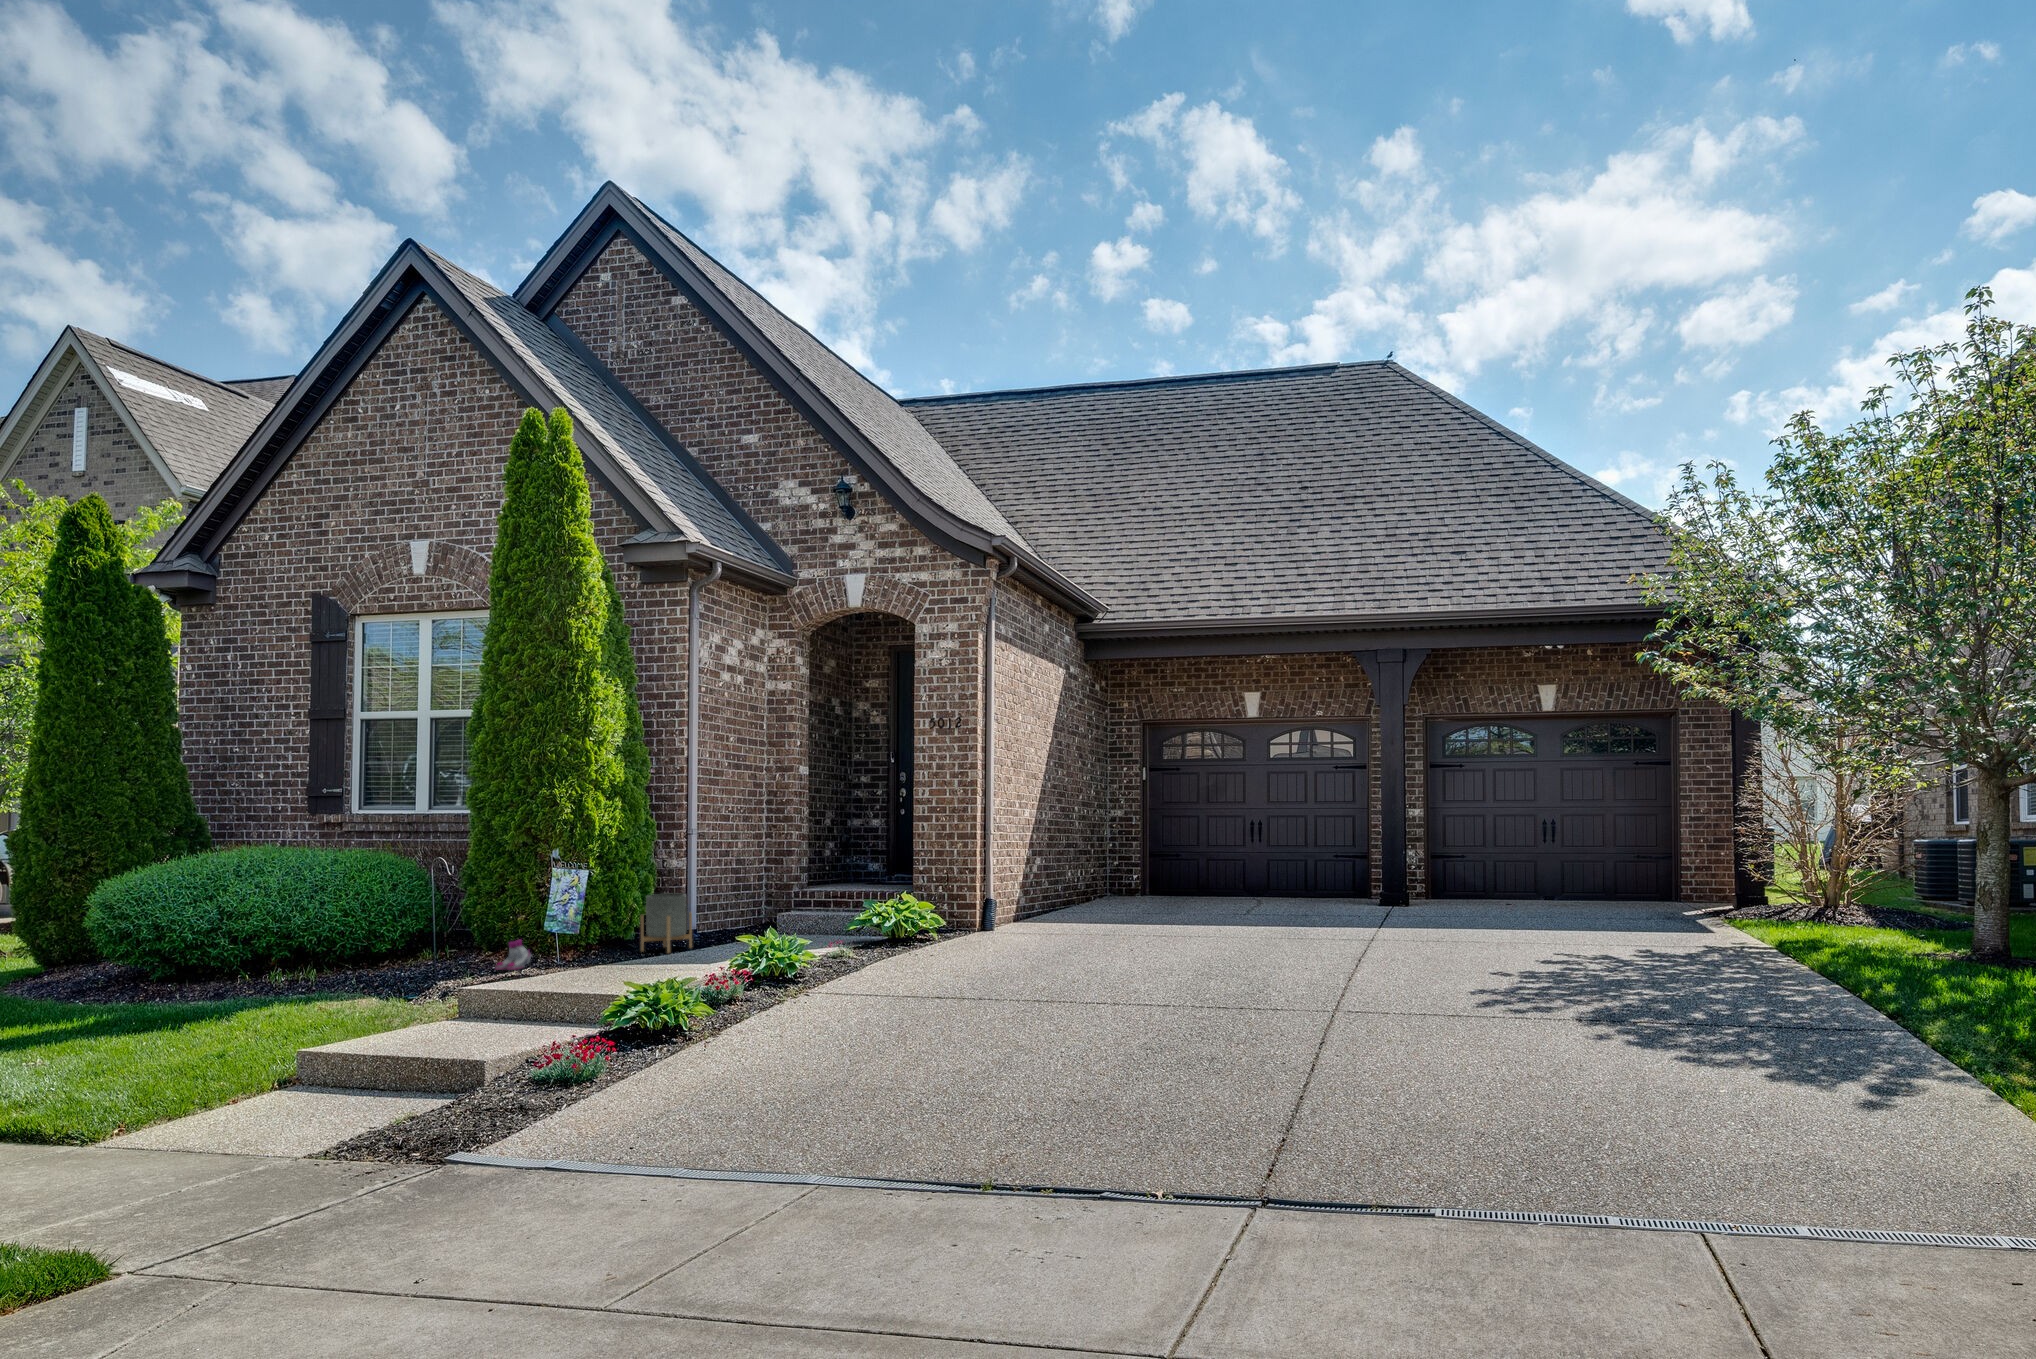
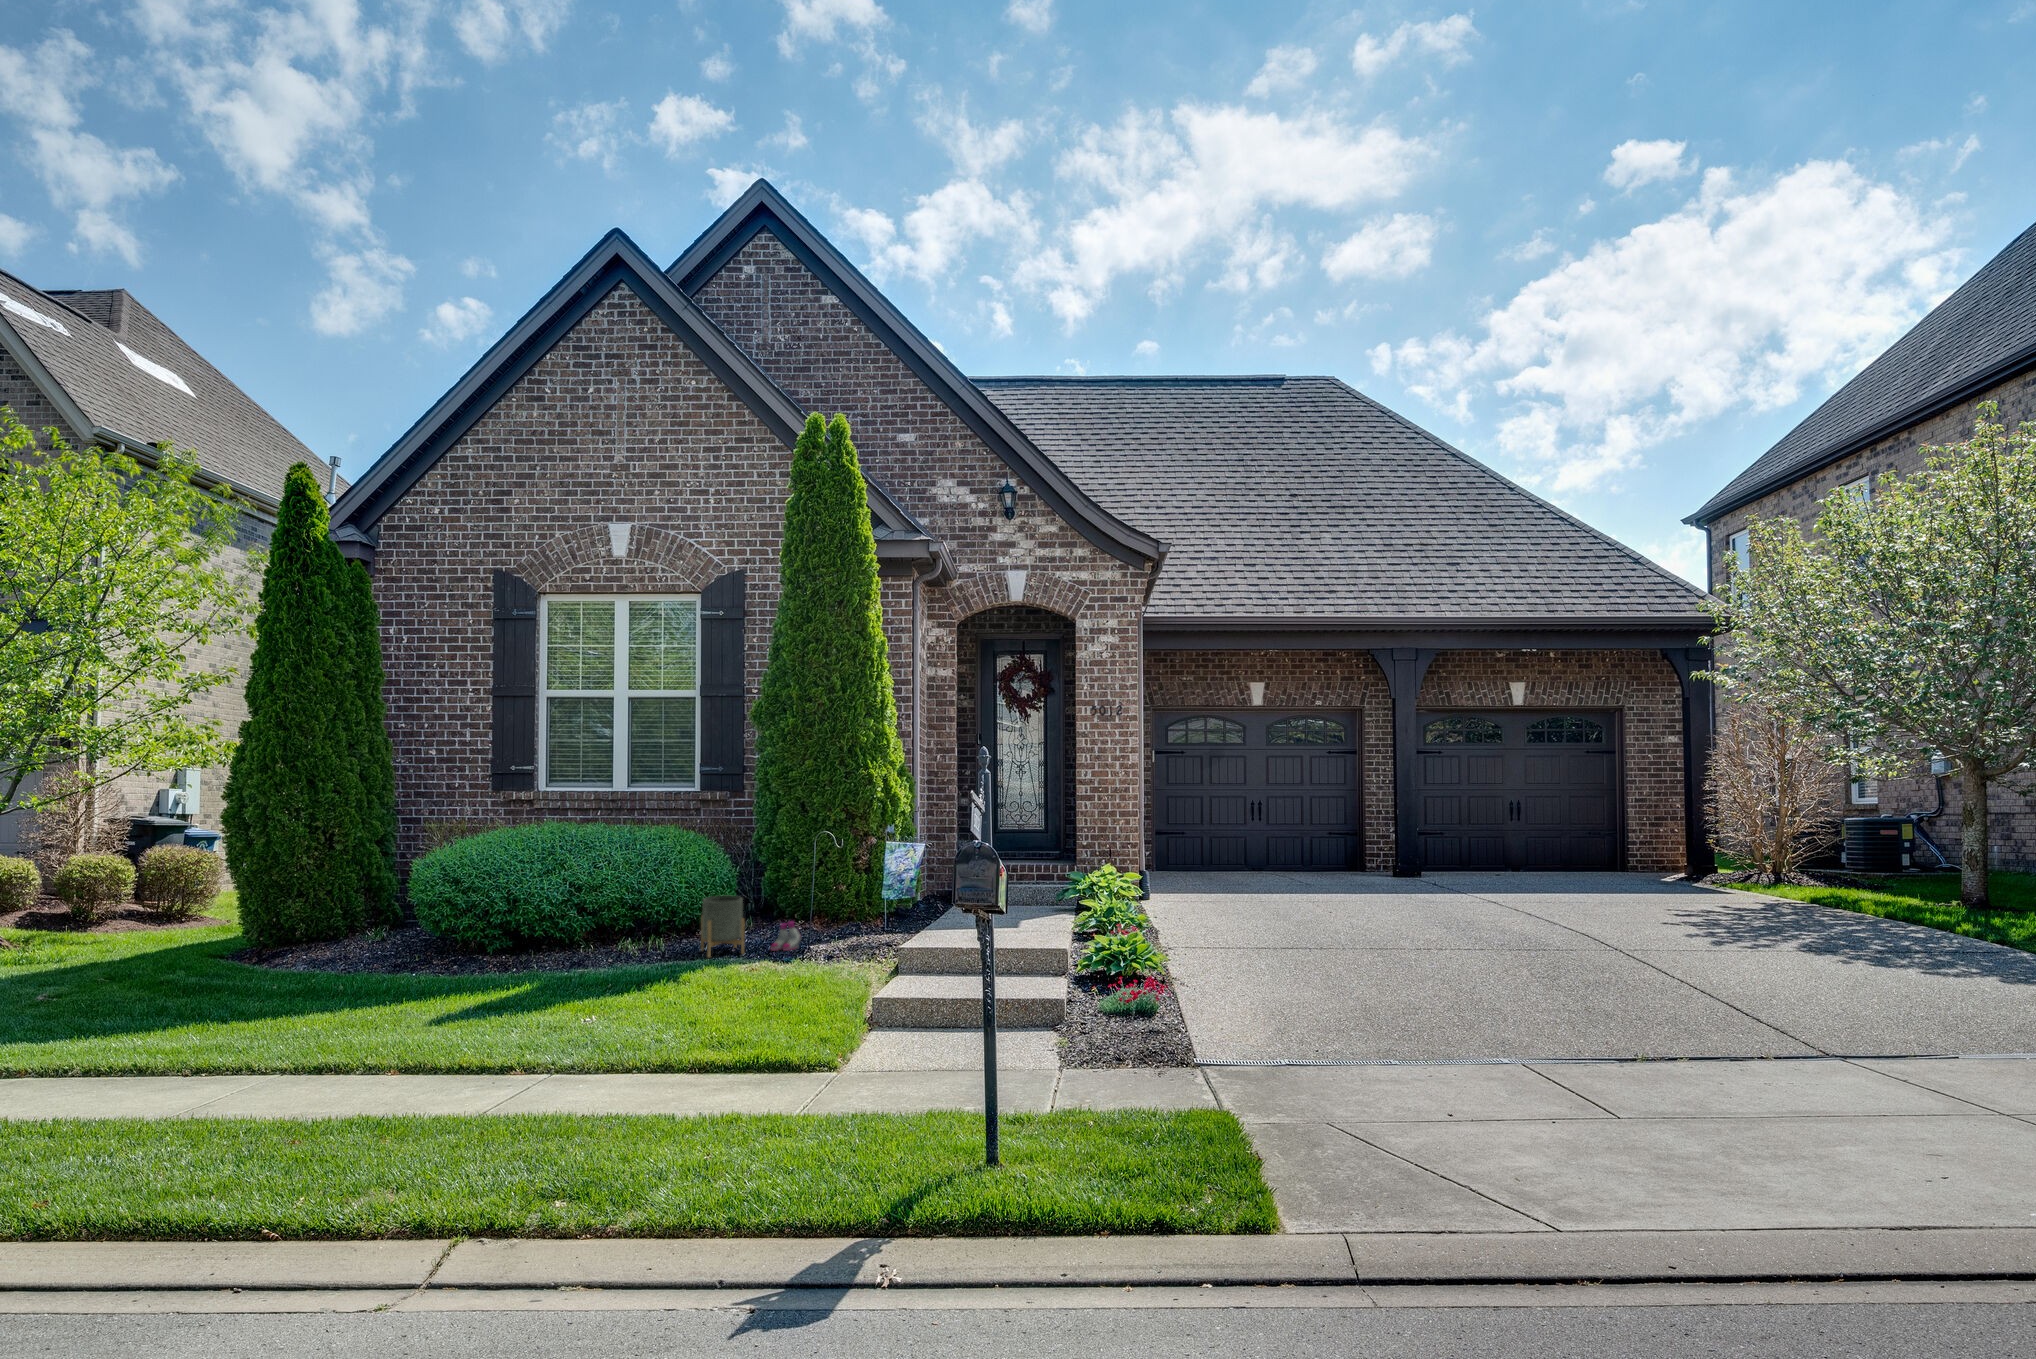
planter: present [641,893,692,953] -> present [701,896,744,957]

